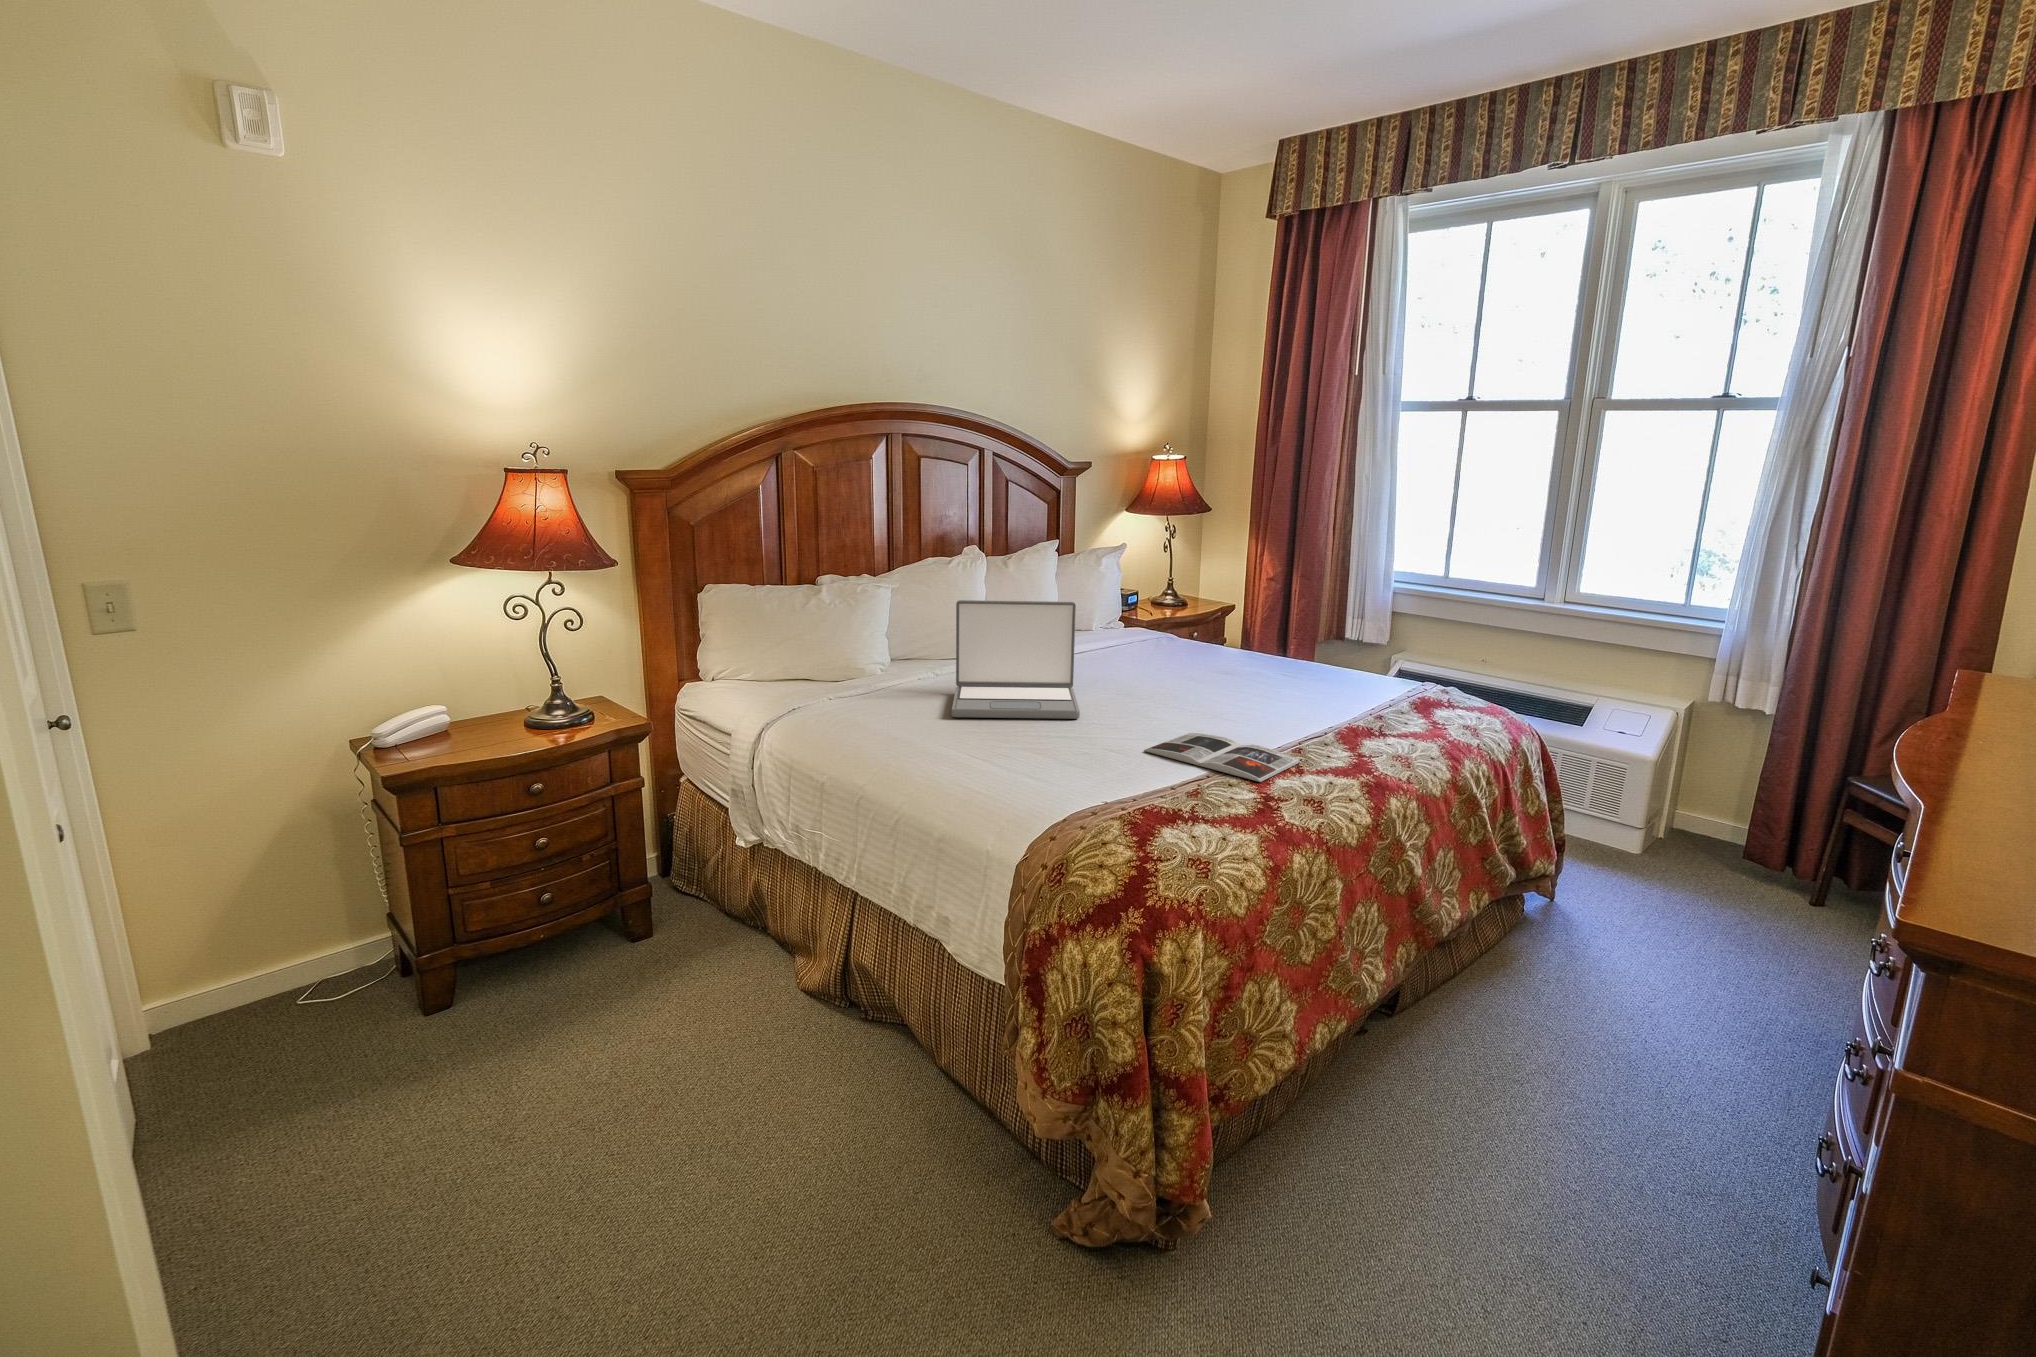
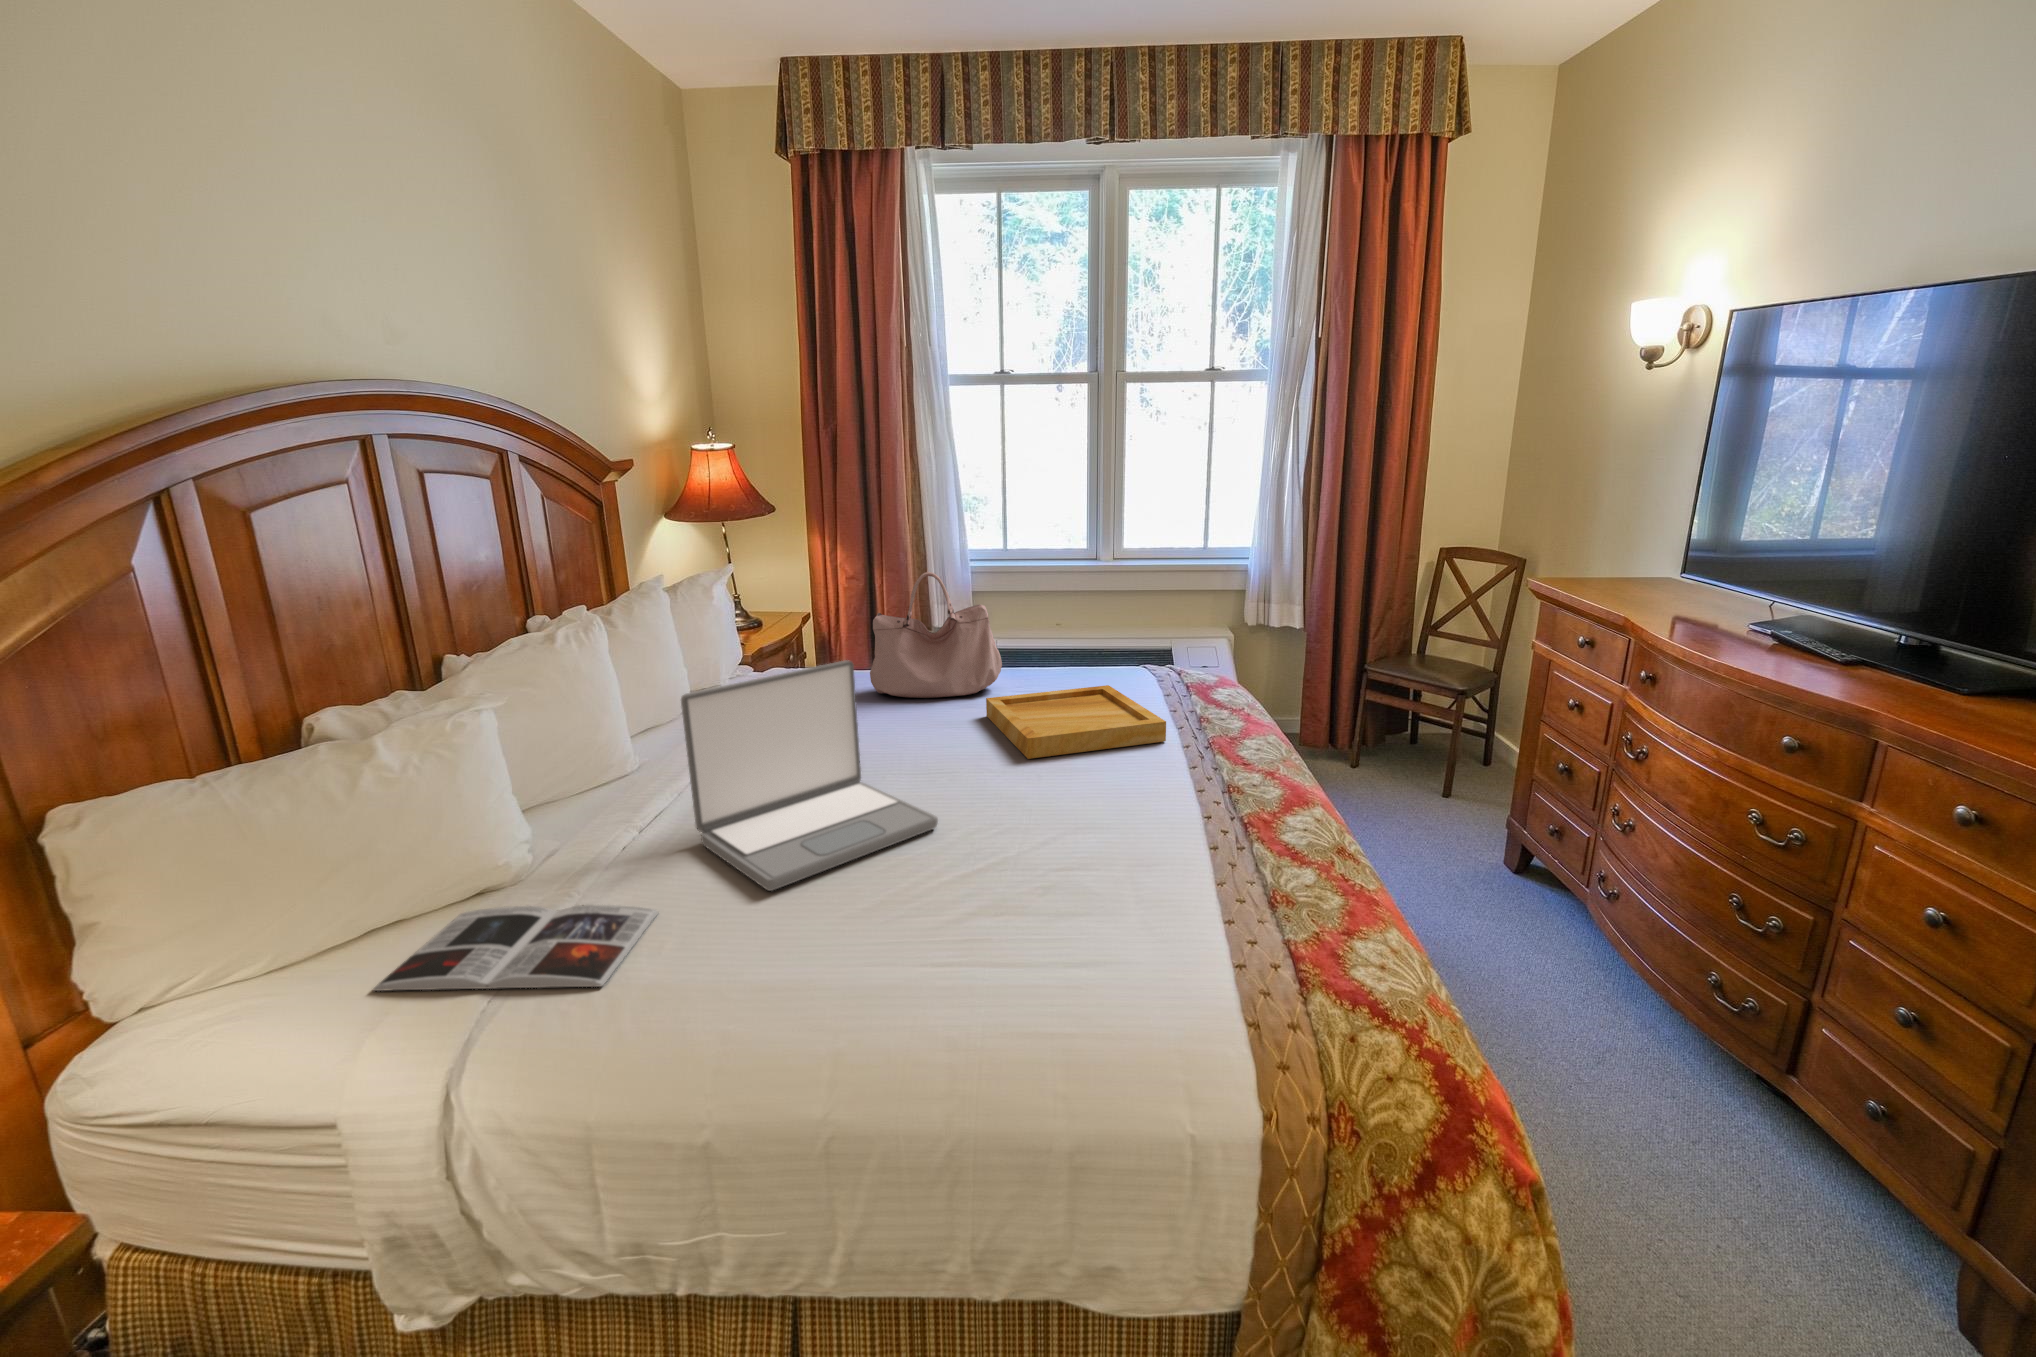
handbag: none [1179,564,1278,667] -> present [870,572,1002,698]
tray: none [1204,666,1344,722] -> present [986,685,1166,759]
magazine: present [1144,733,1300,782] -> present [373,904,658,991]

